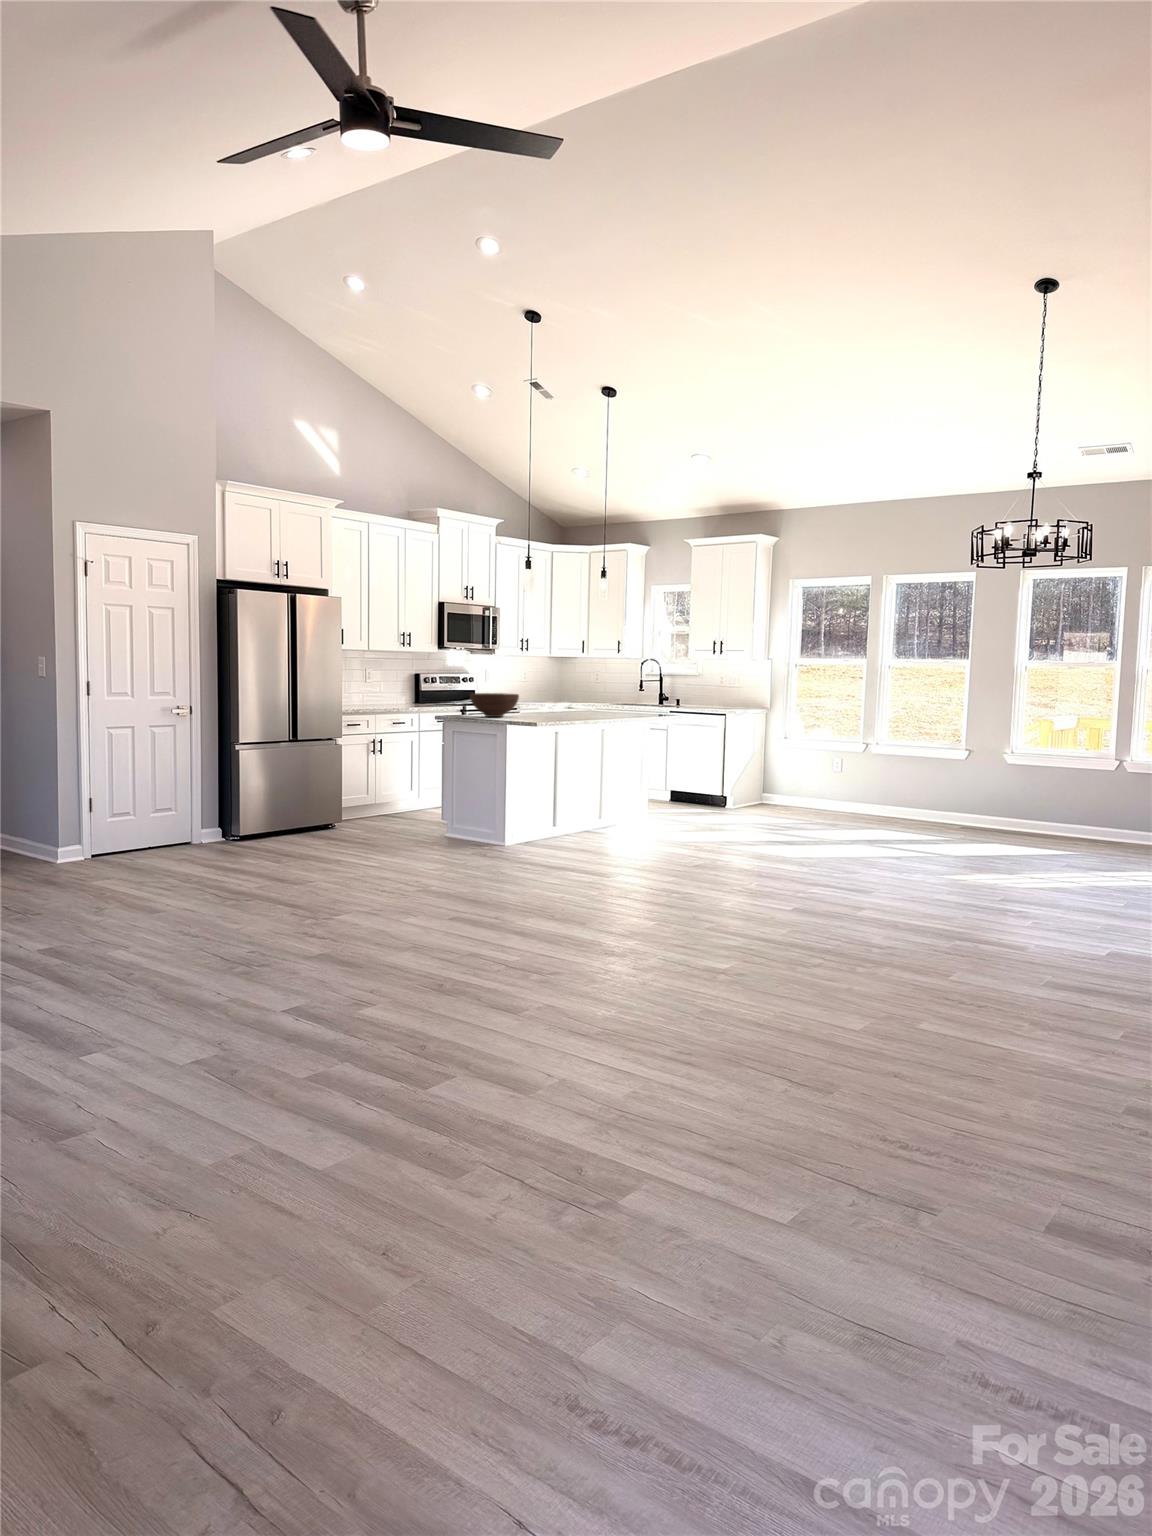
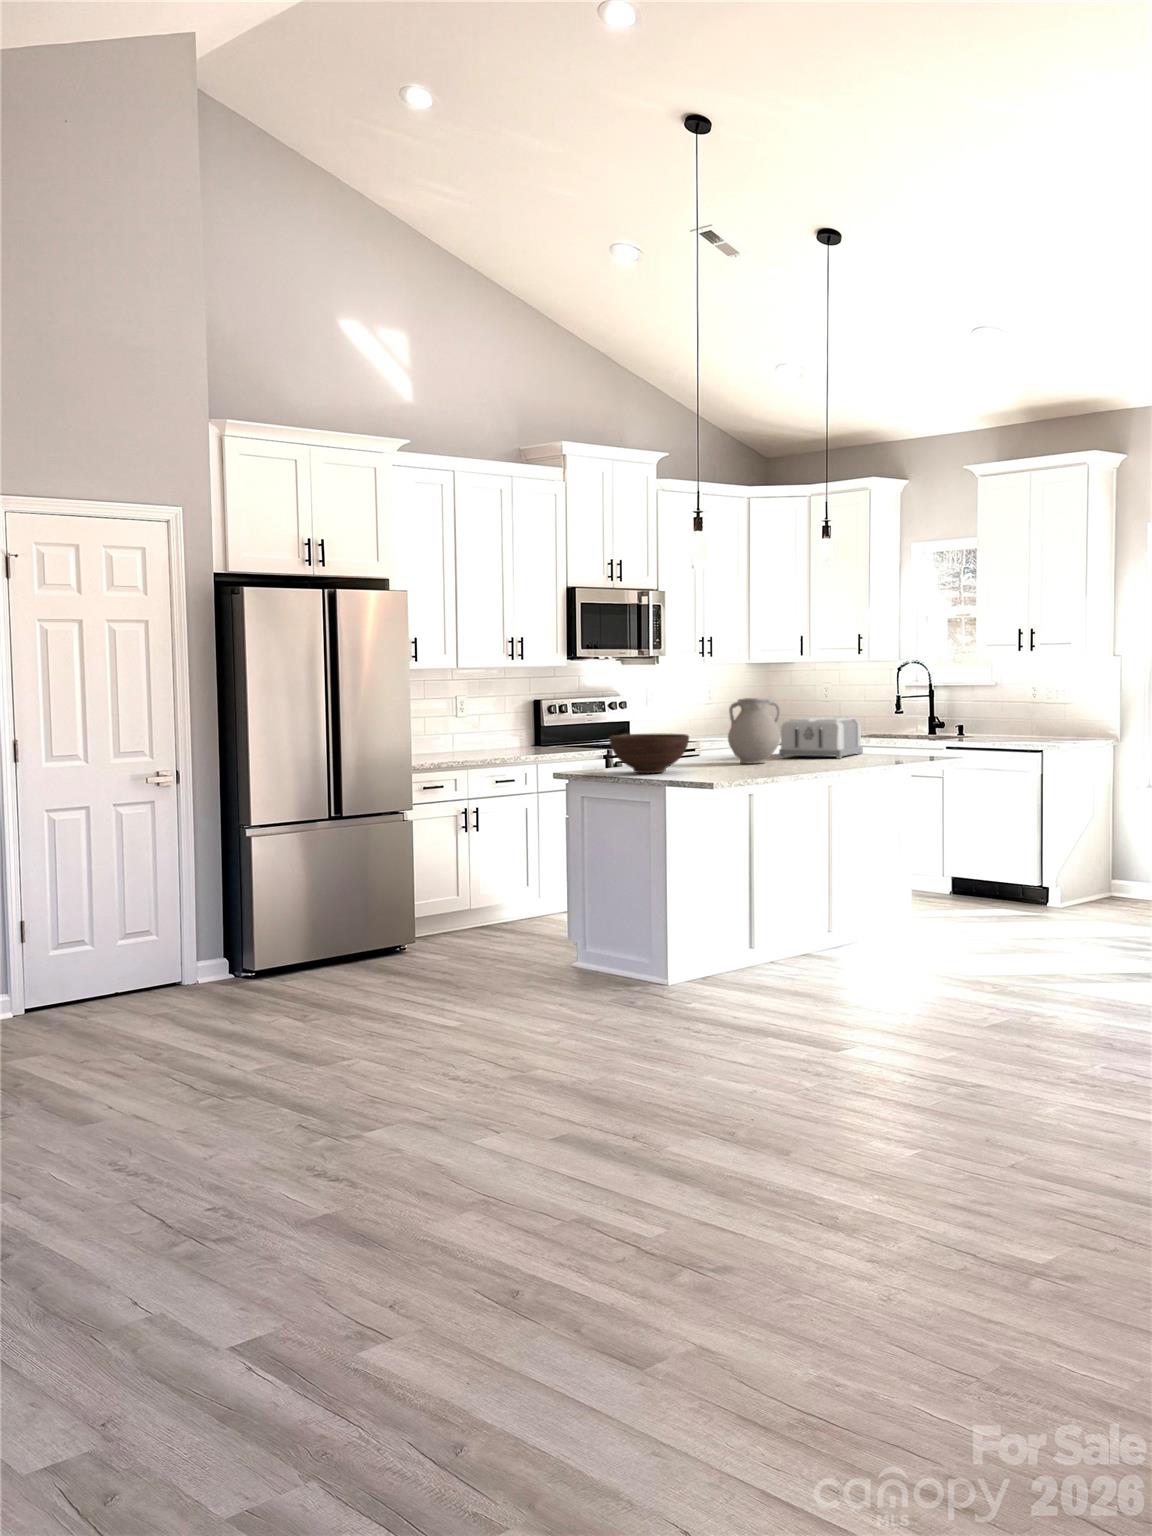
vase: none [541,674,574,714] -> present [728,698,781,764]
toaster: none [572,688,622,713] -> present [779,717,863,759]

